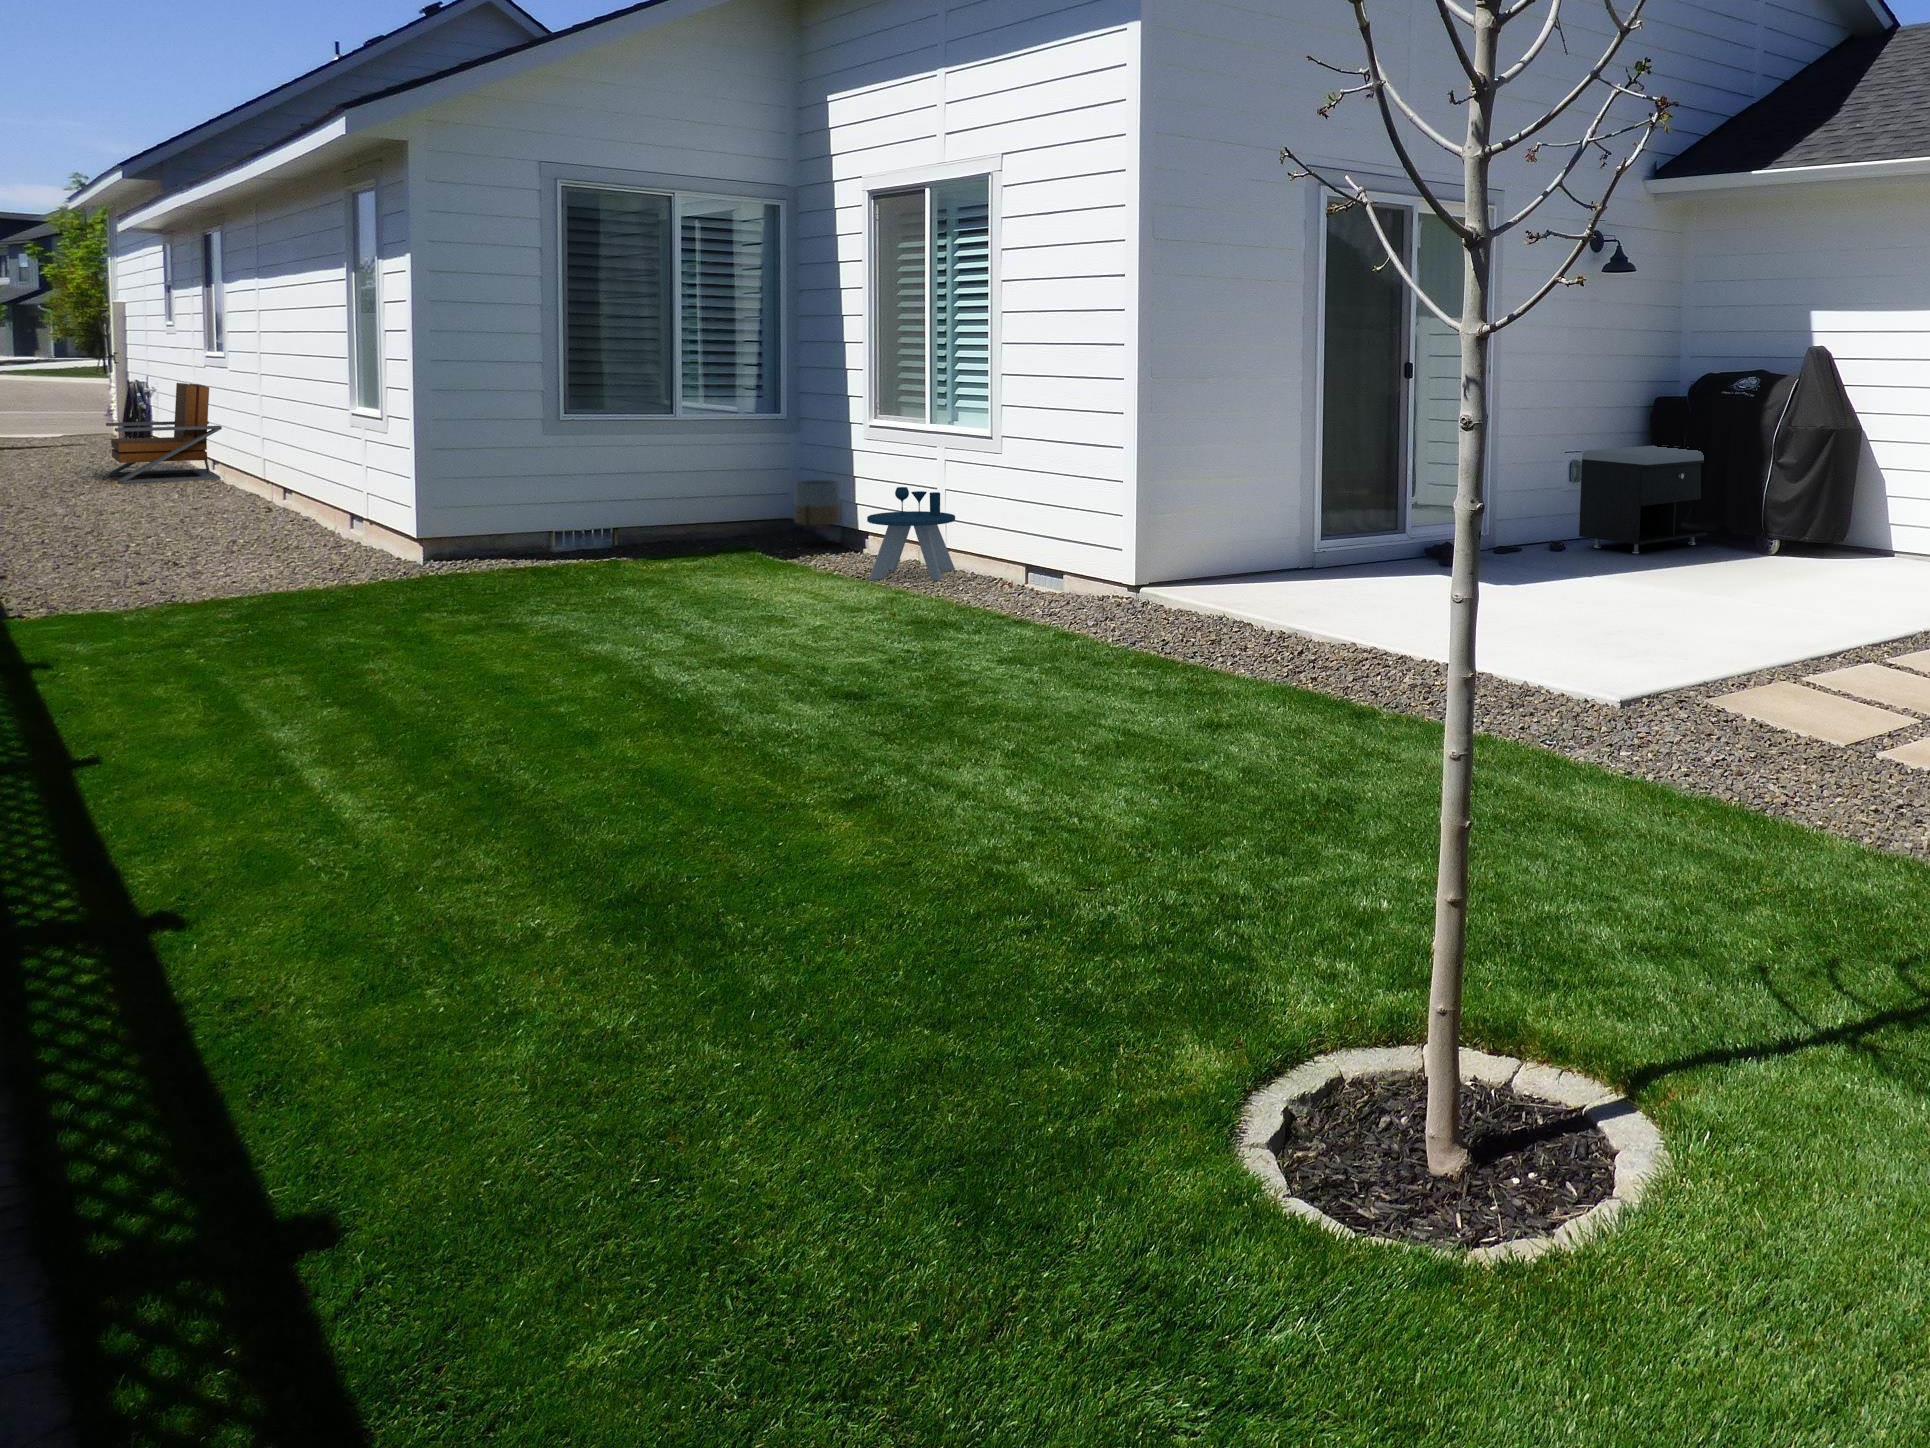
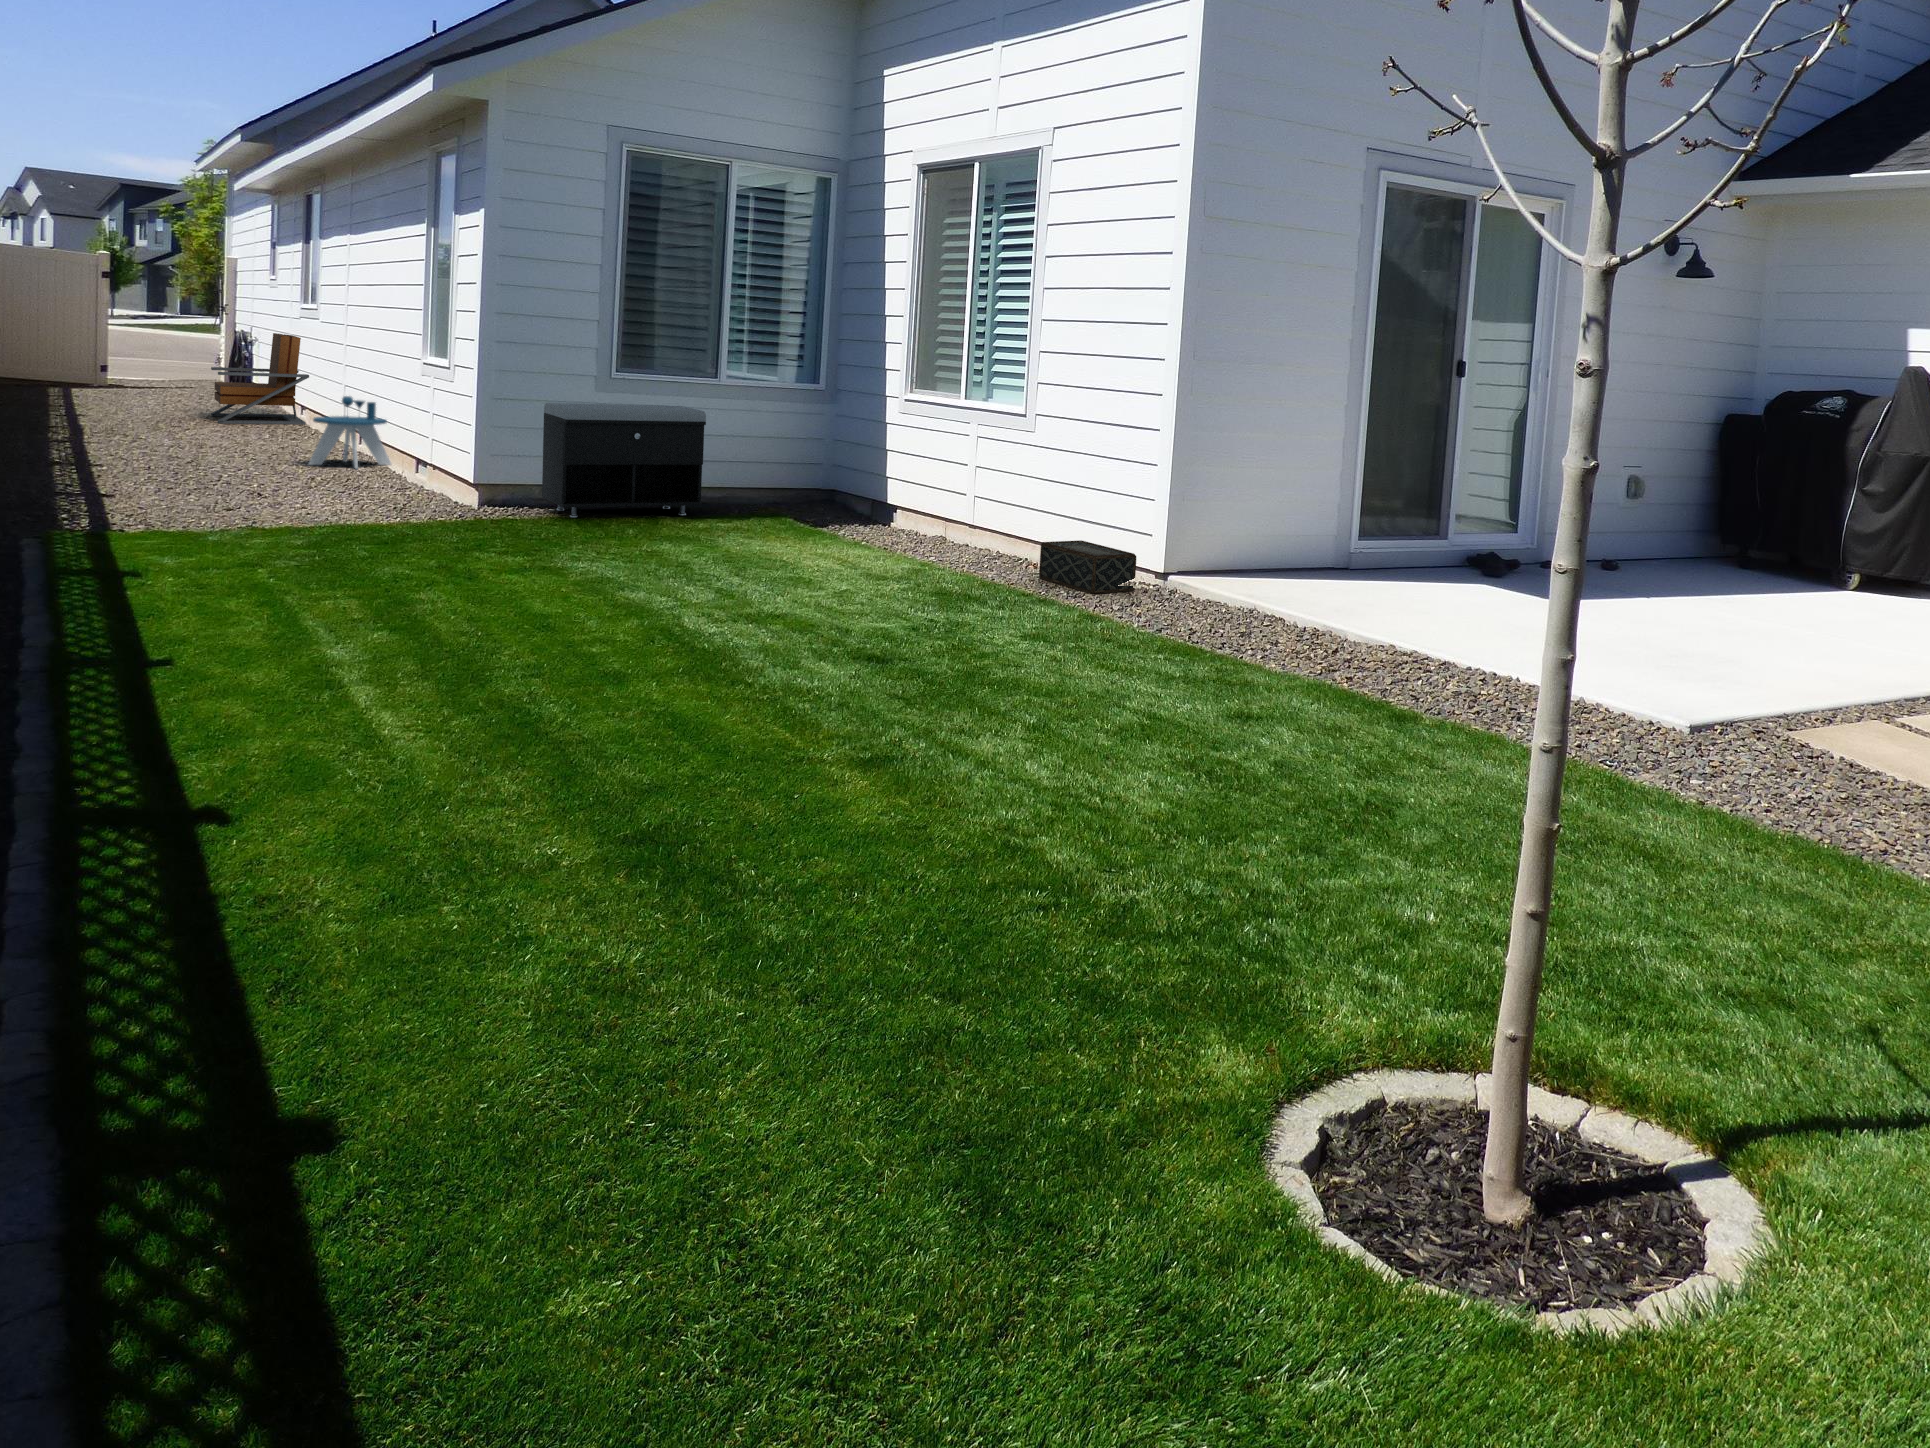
storage bench: present [1579,445,1708,553] -> present [542,403,706,518]
planter: present [794,480,843,543] -> none [822,451,869,517]
side table: present [867,487,955,581] -> present [309,396,391,469]
woven basket: none [1018,558,1113,611] -> present [1039,540,1136,594]

